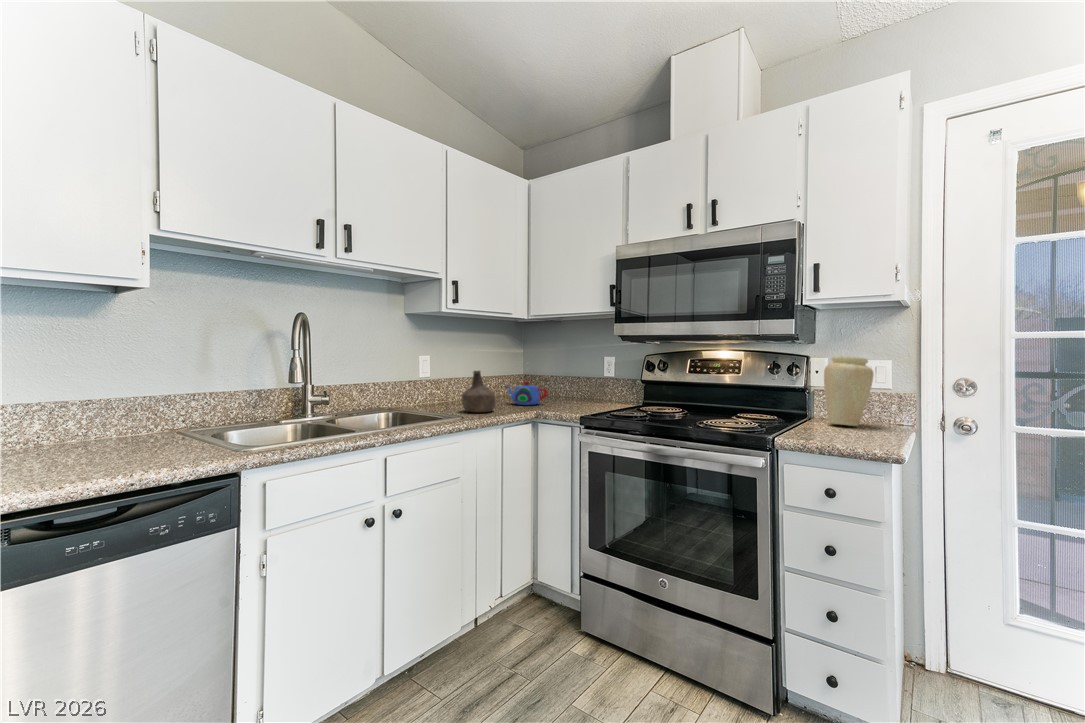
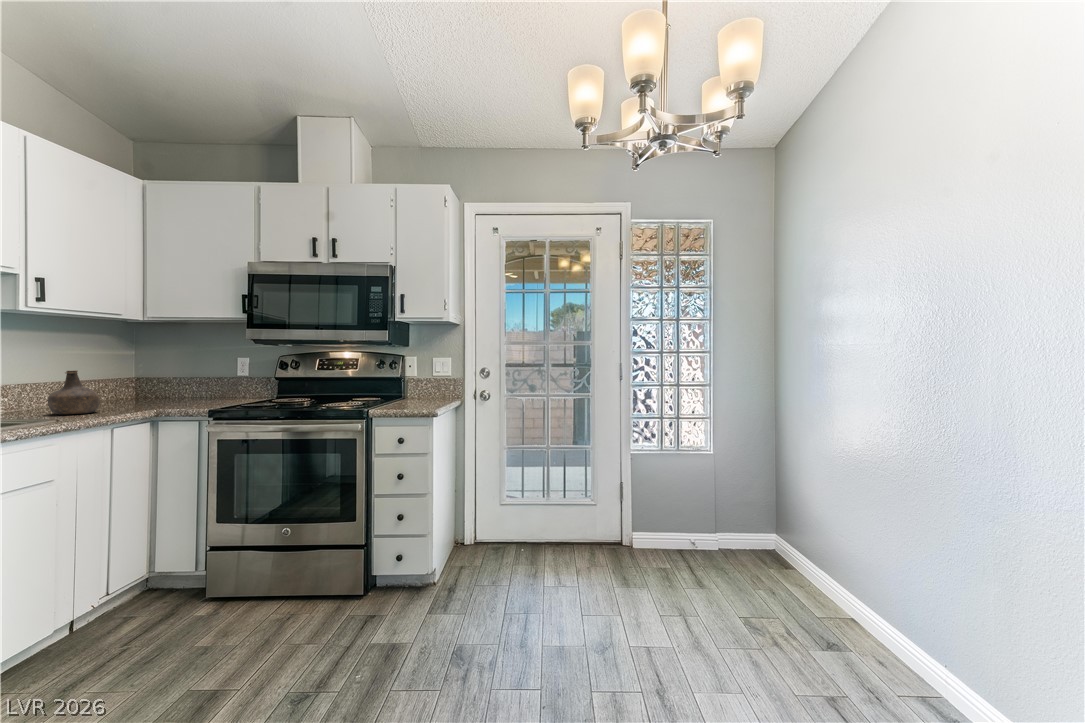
vase: present [824,356,874,426] -> none [410,356,437,401]
teapot: present [504,382,547,405] -> none [110,382,170,405]

